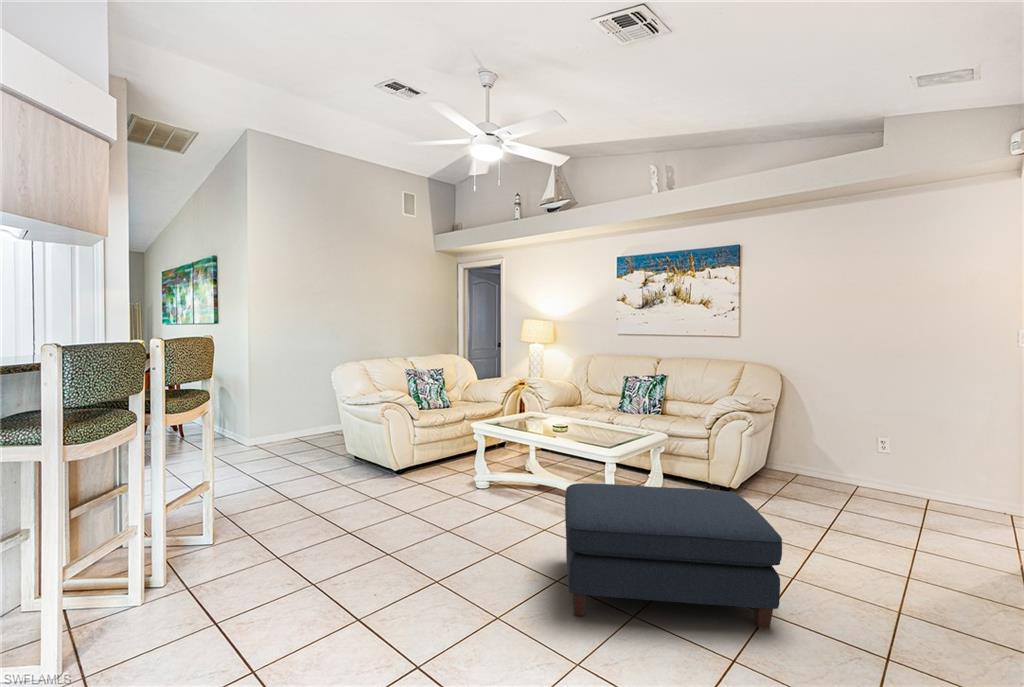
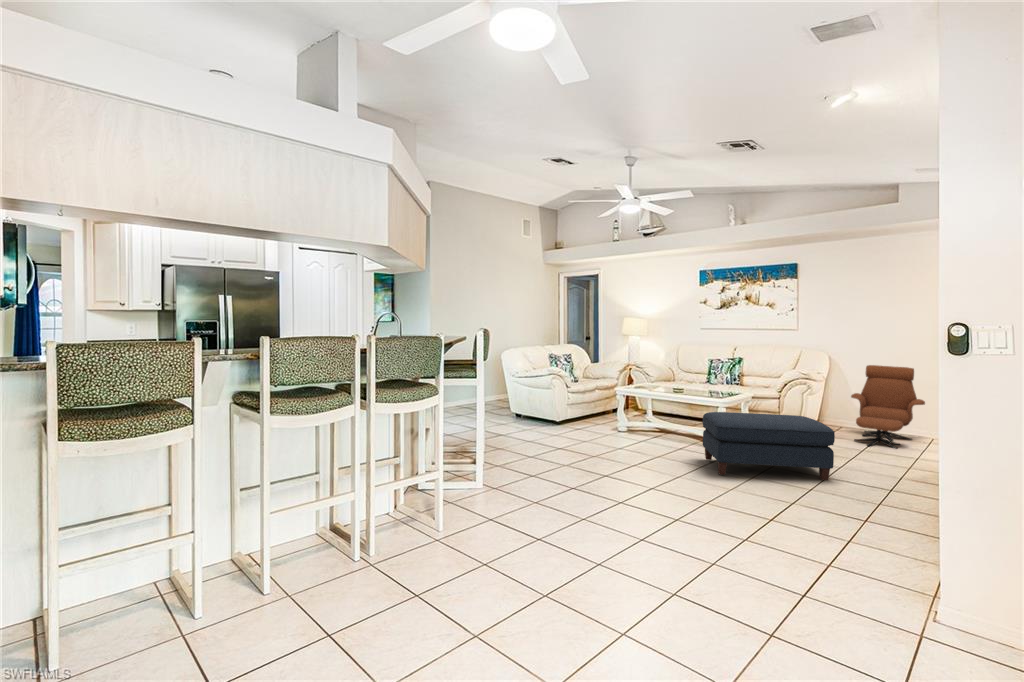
lounge chair: none [811,389,919,525] -> present [851,365,925,449]

